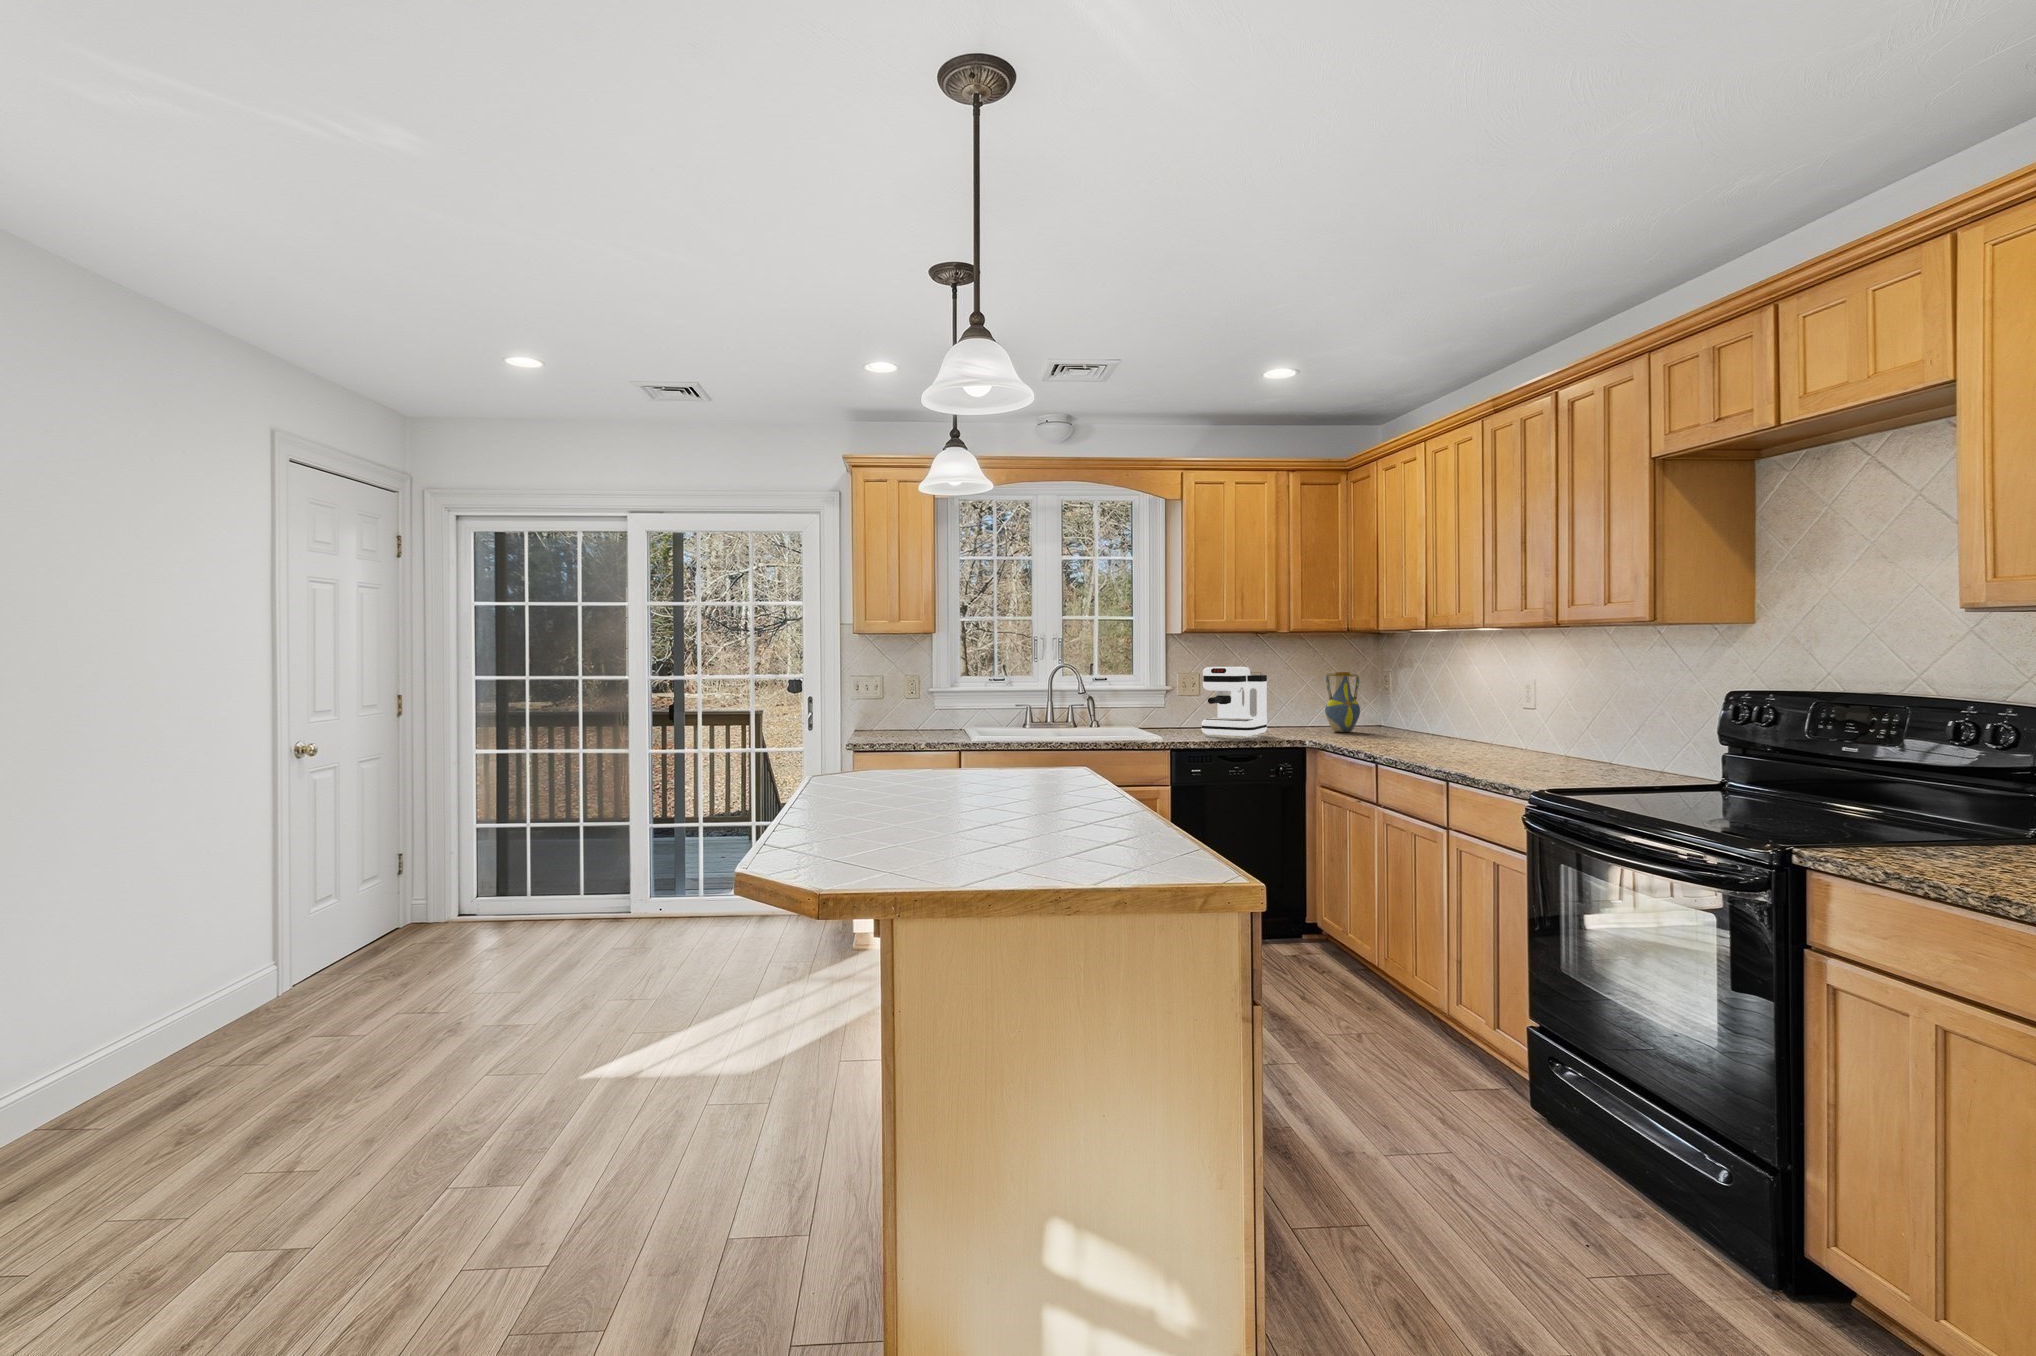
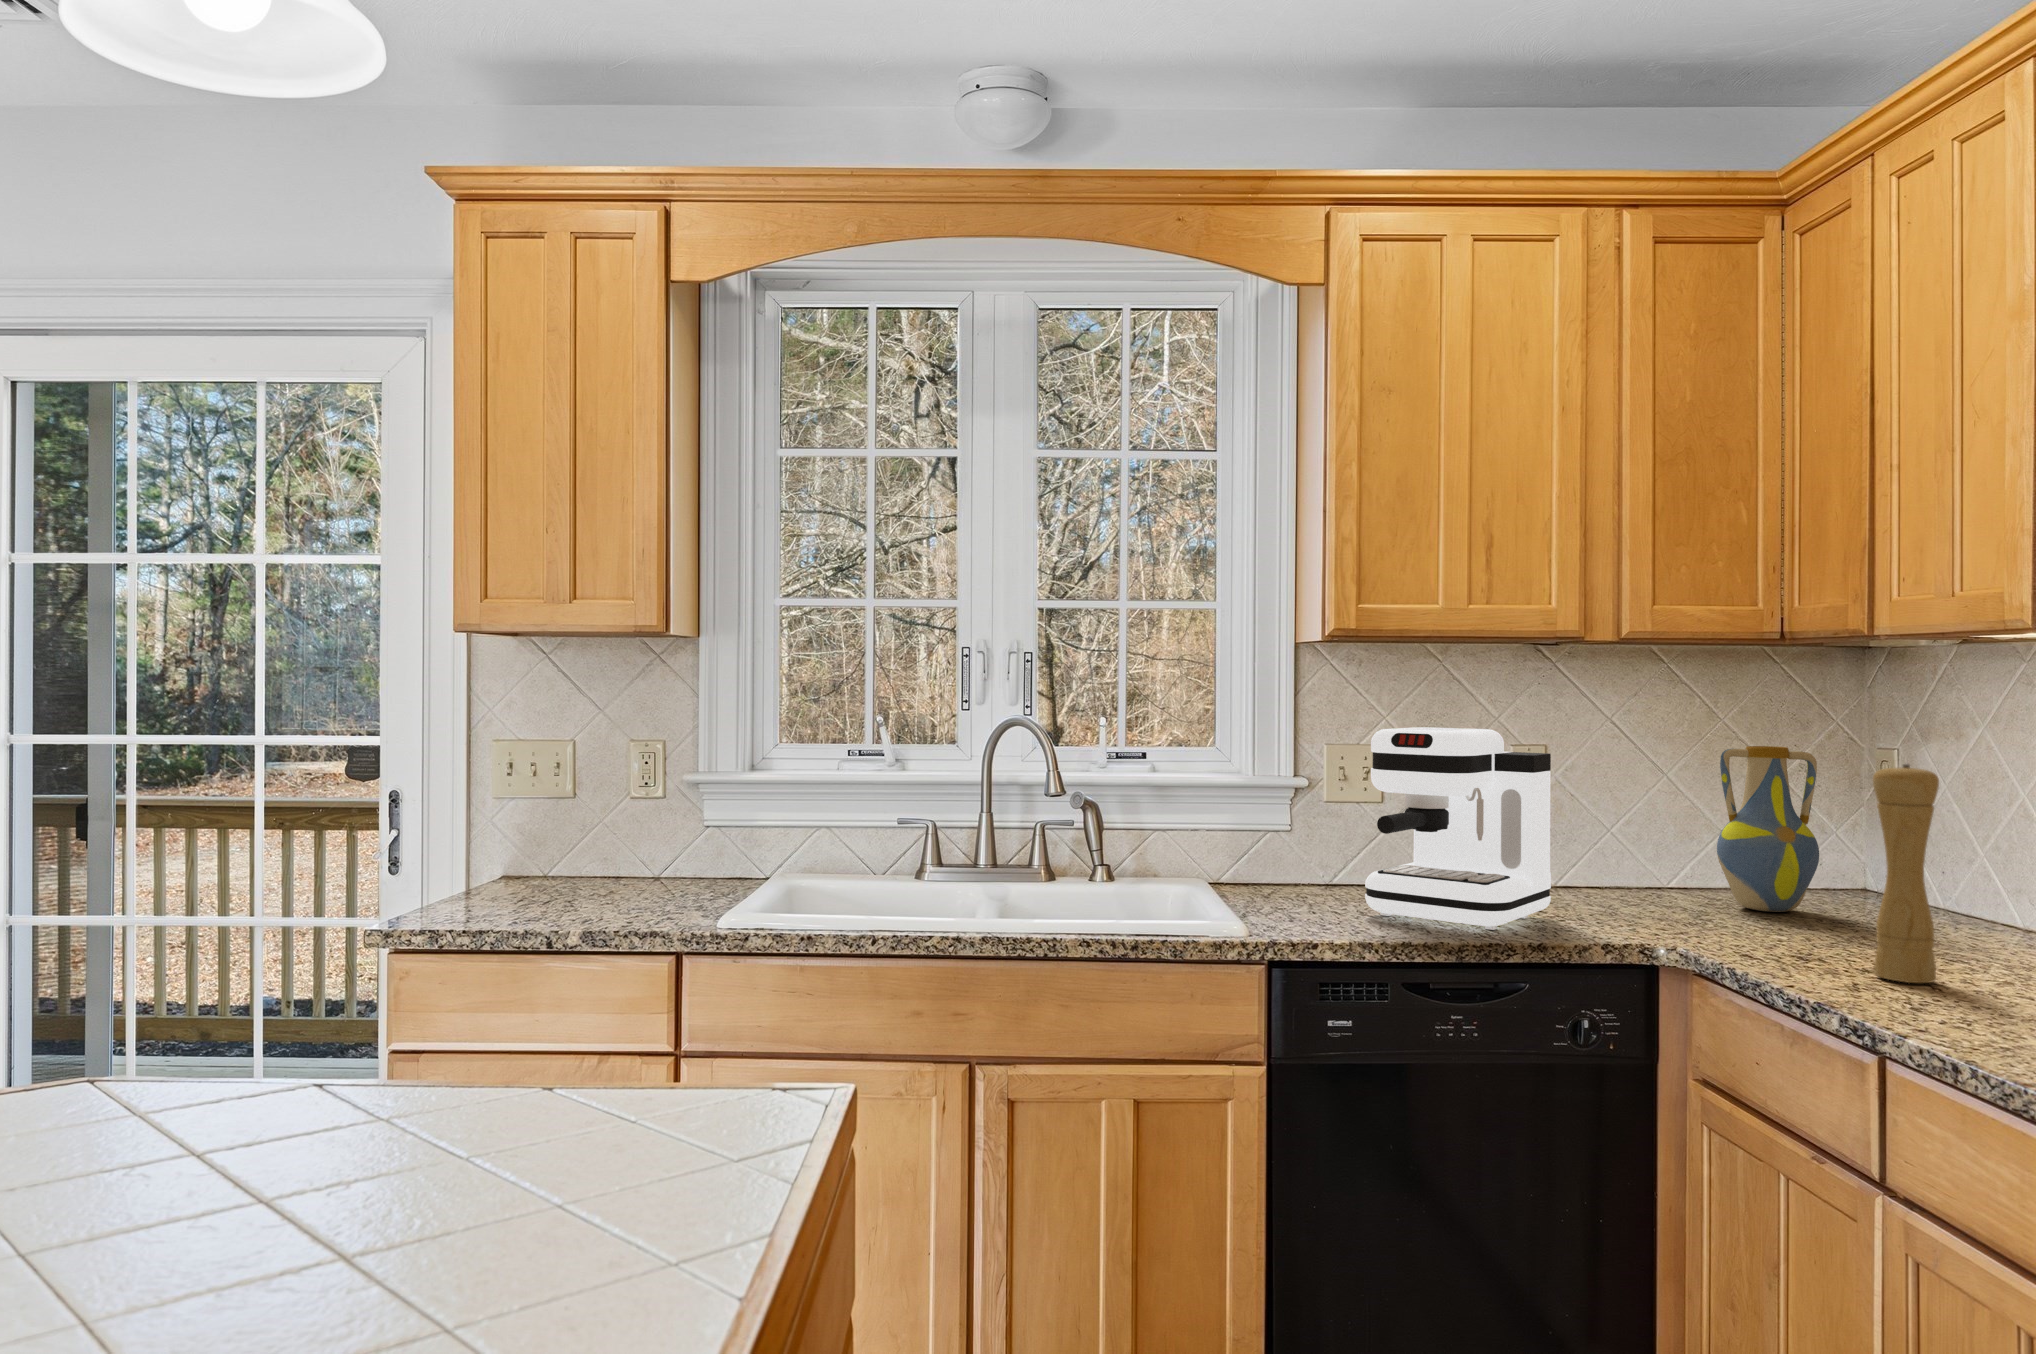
pepper mill: none [1371,674,1390,744] -> present [1873,764,1939,983]

